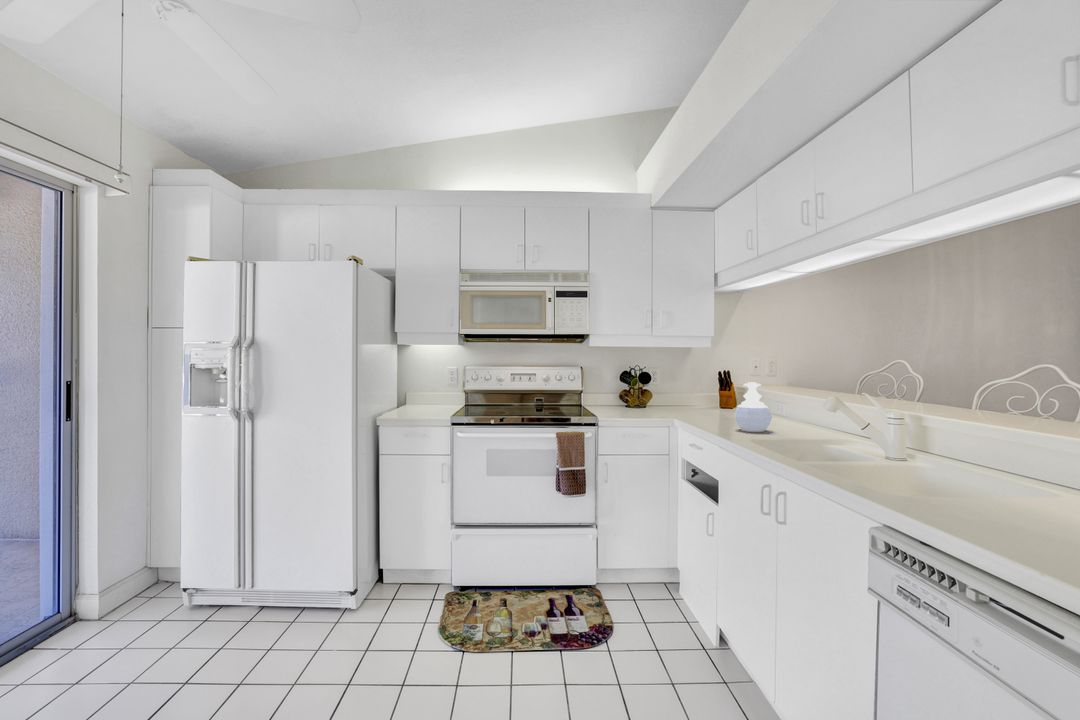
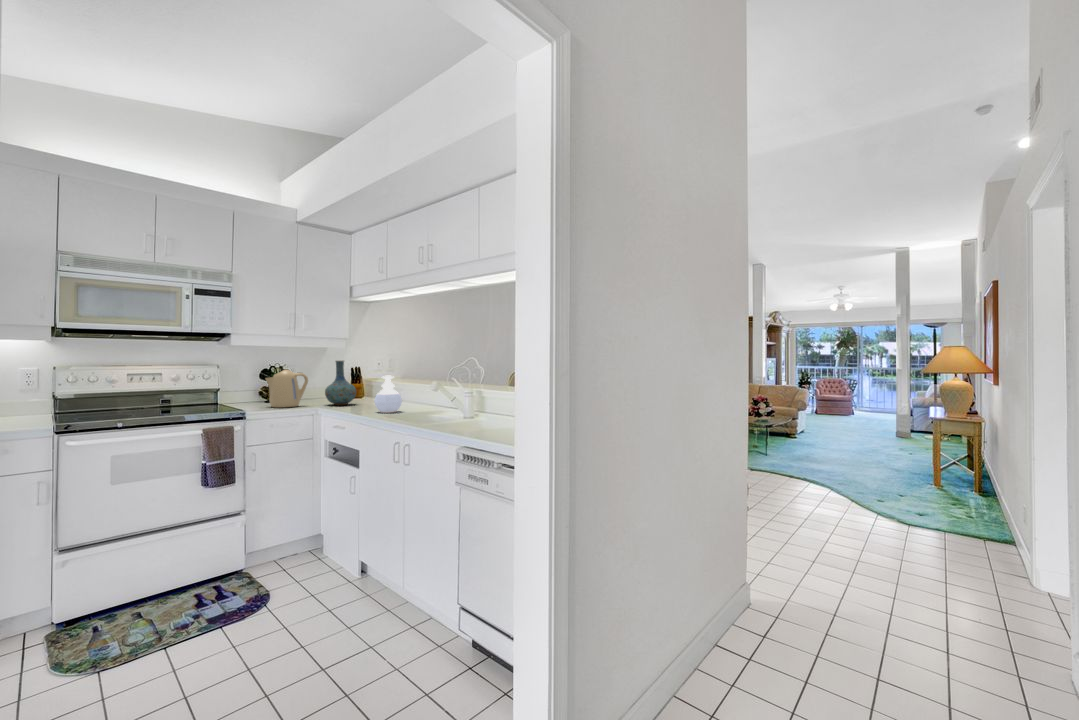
vase: none [682,362,719,416] -> present [325,361,356,405]
kettle: none [620,372,664,414] -> present [265,369,308,408]

